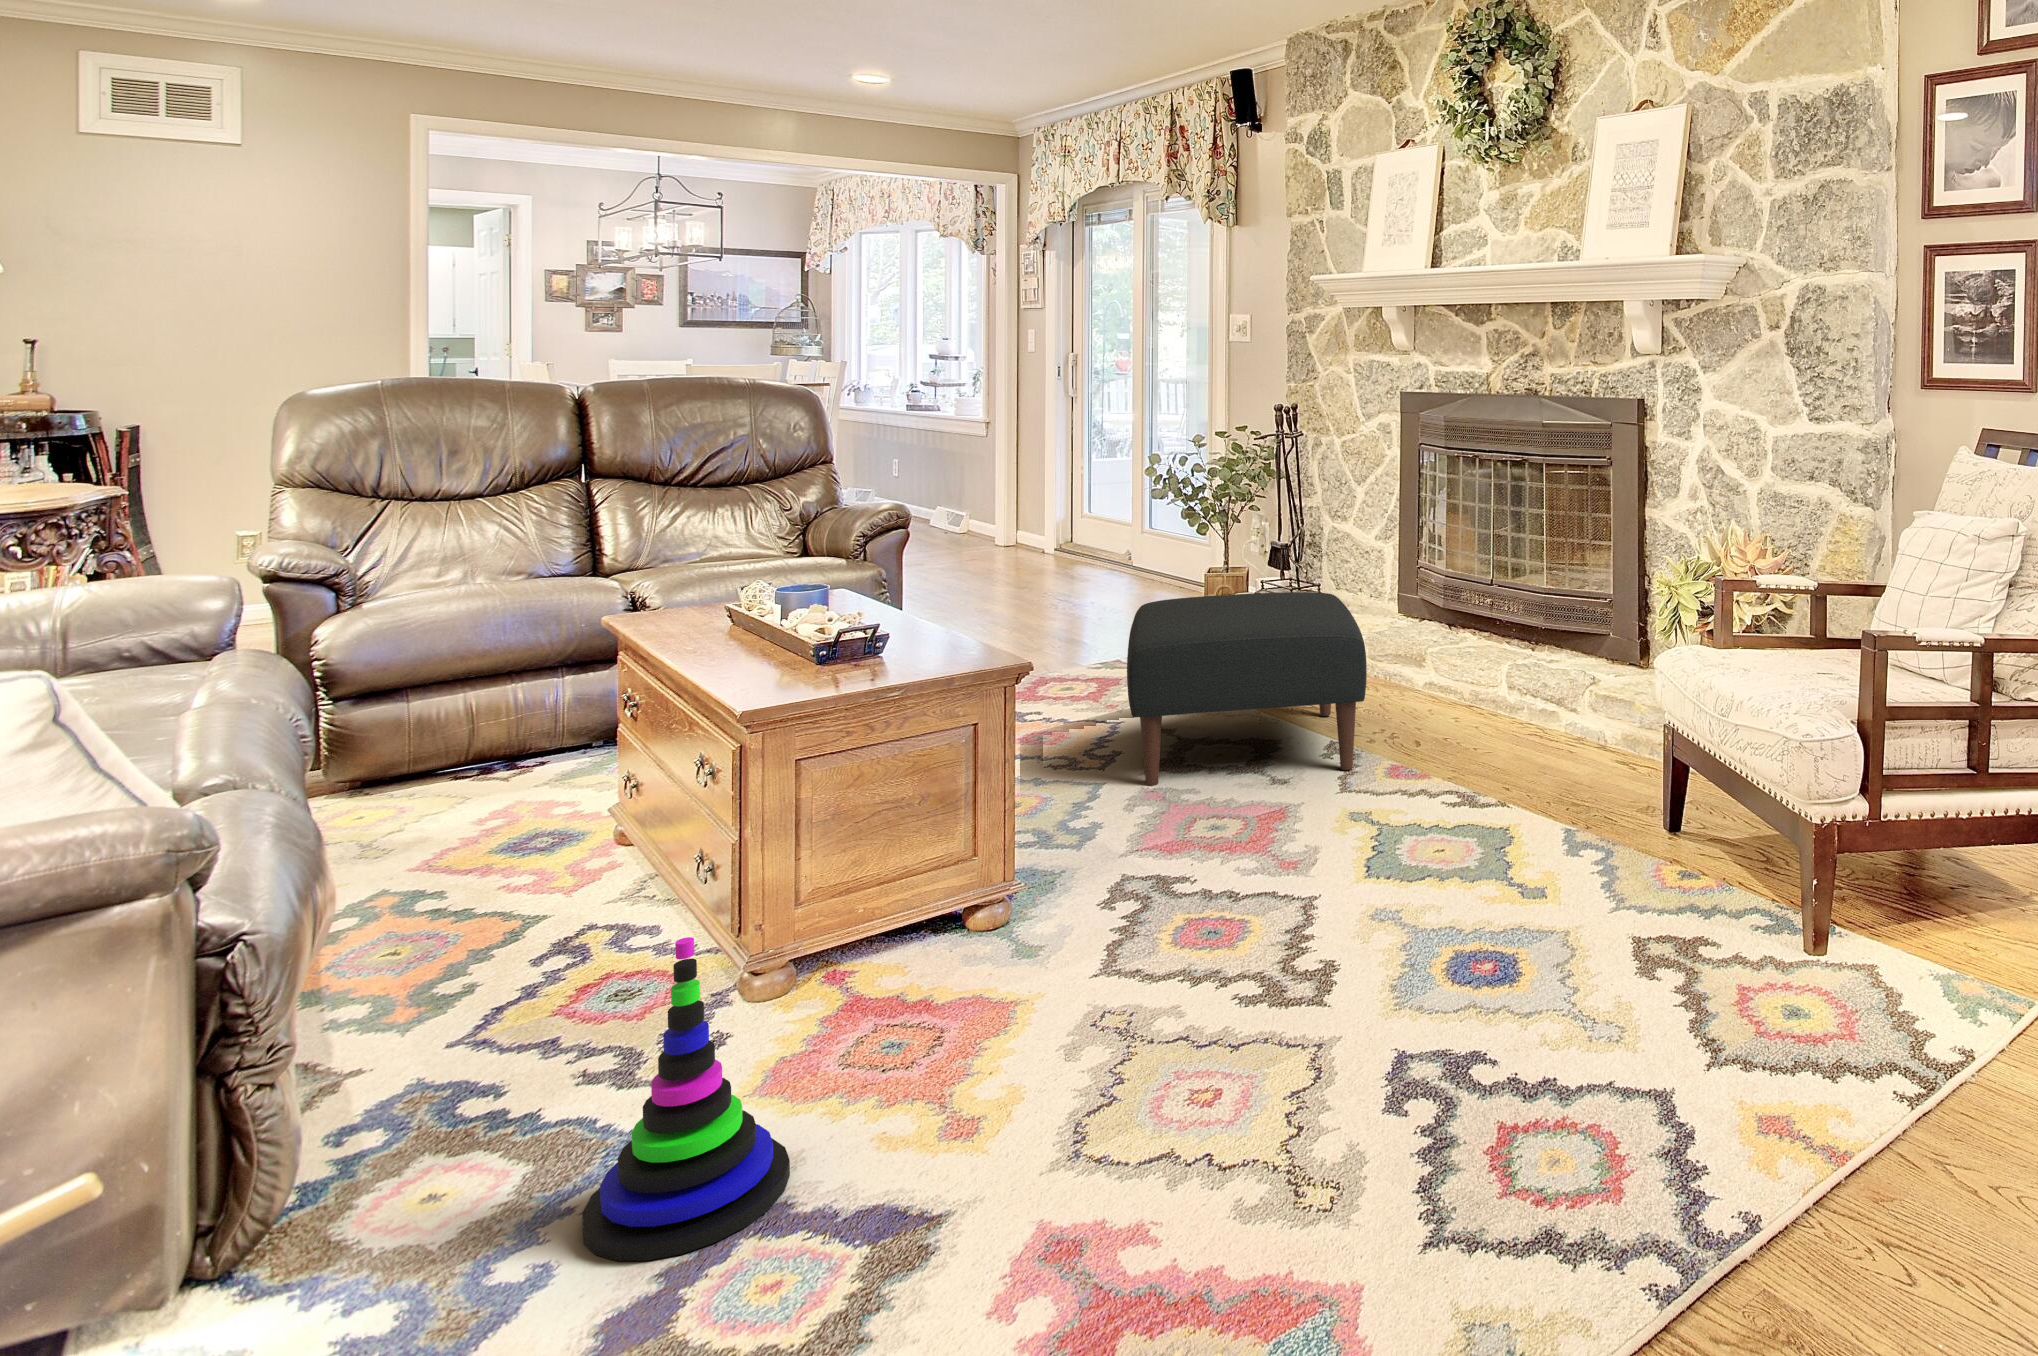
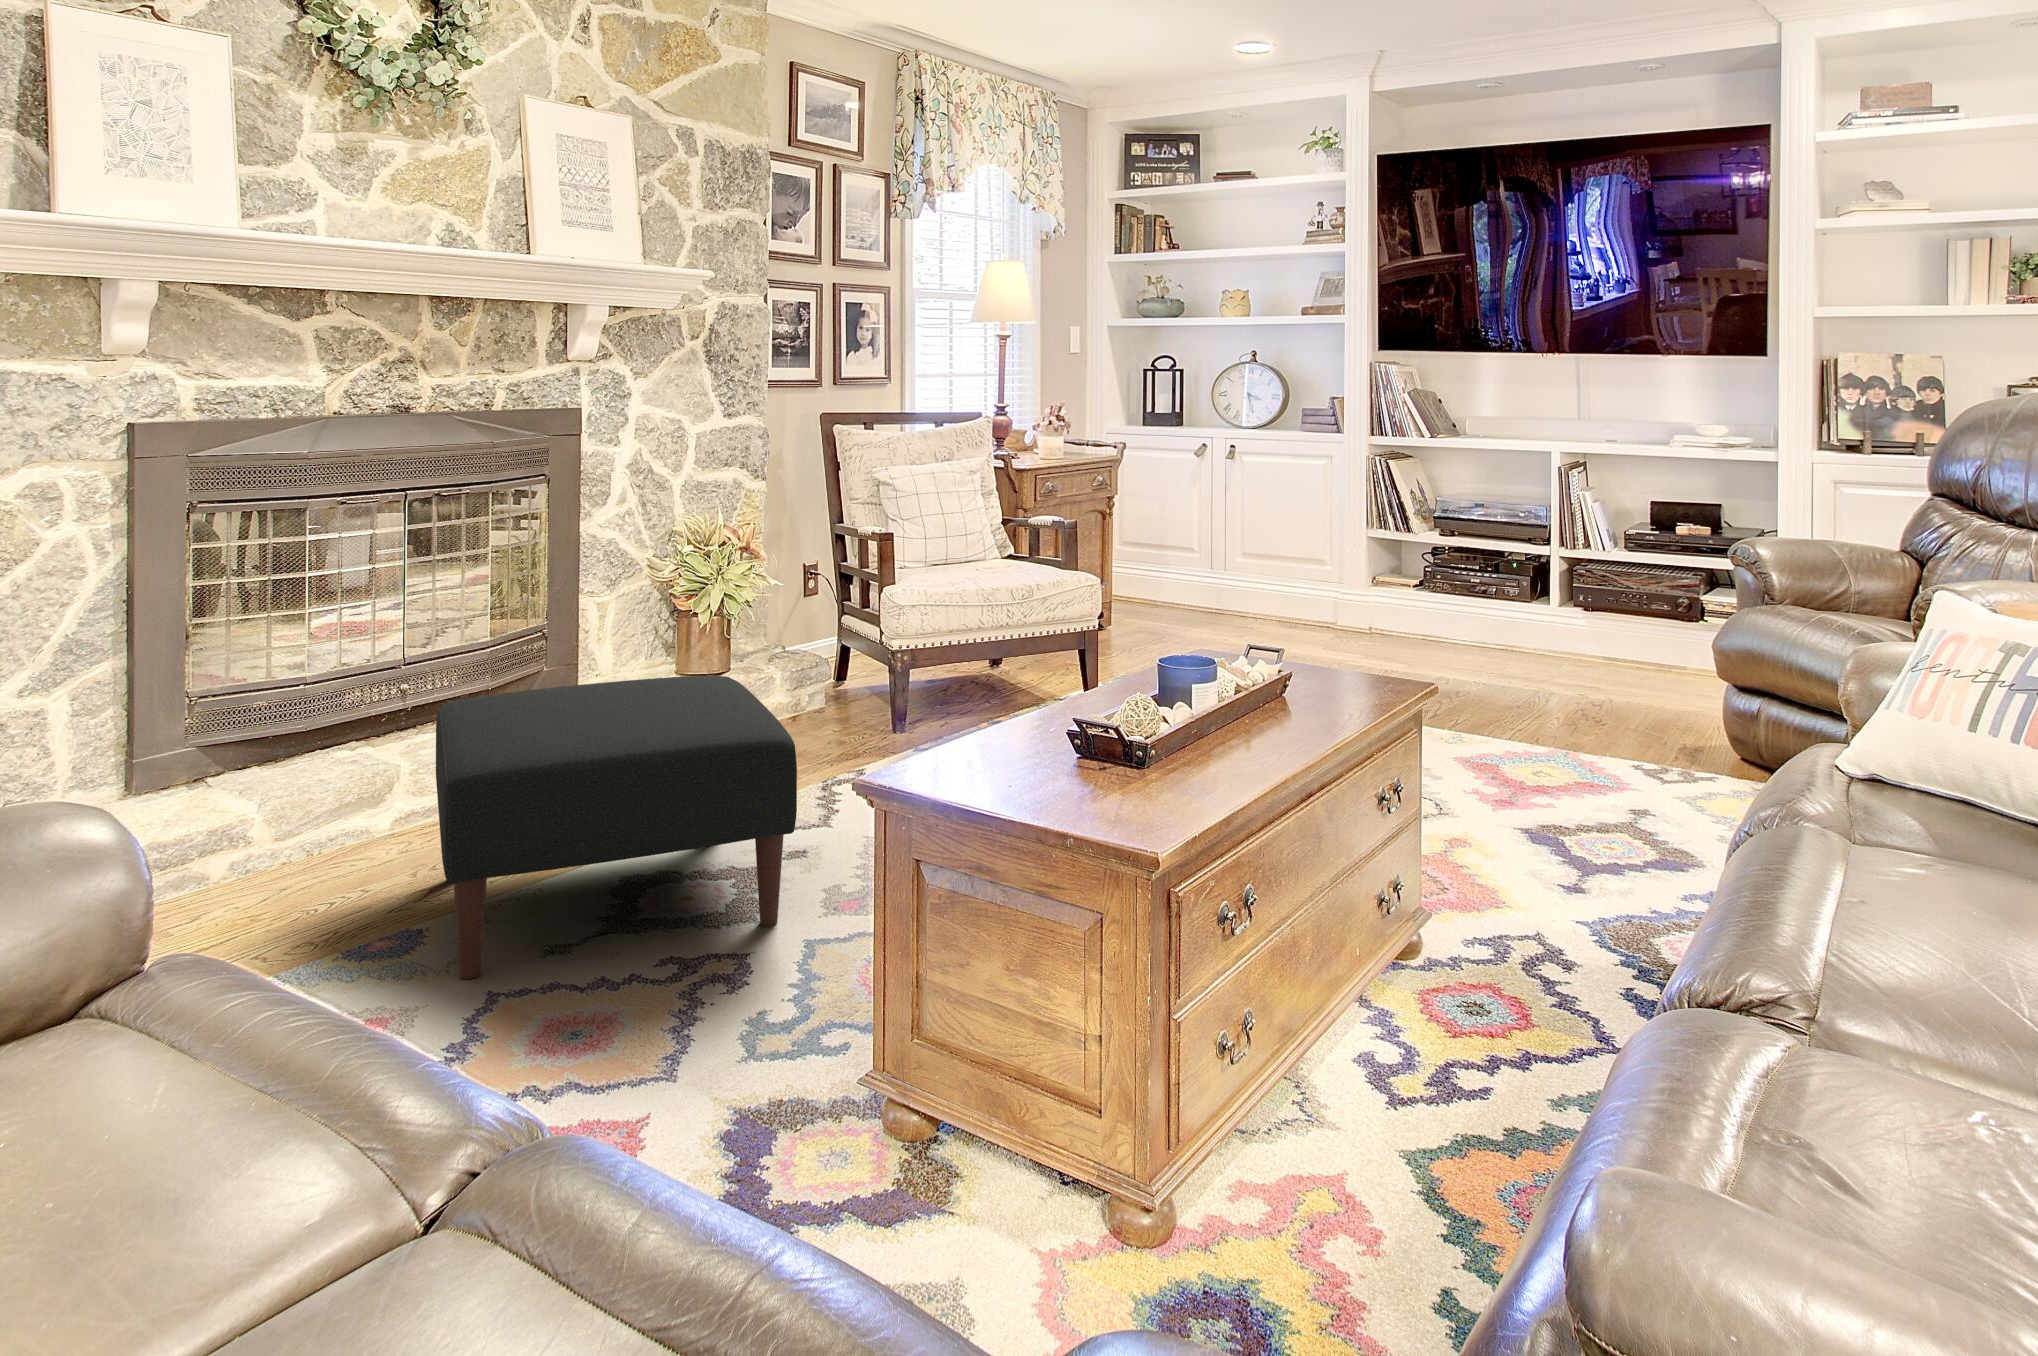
stacking toy: present [582,937,790,1261] -> none [1541,721,1662,909]

